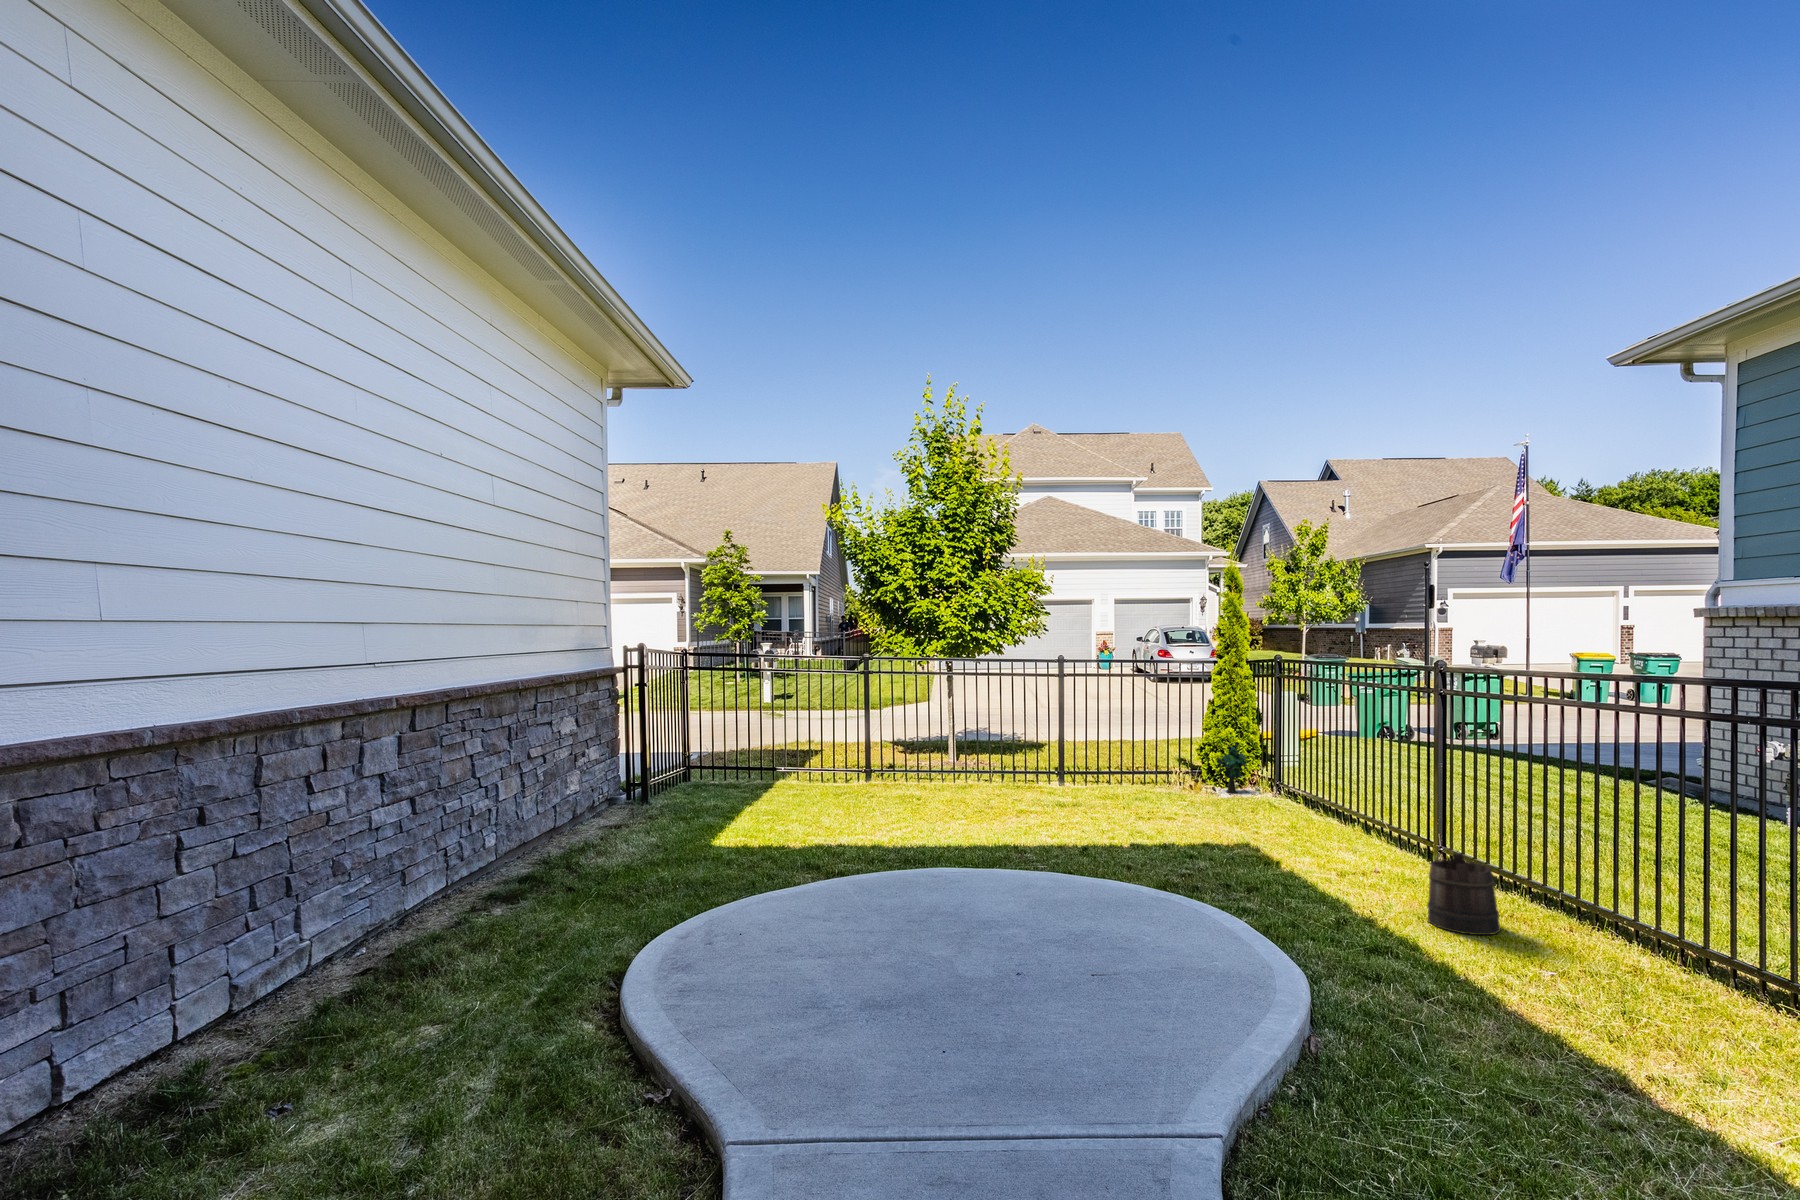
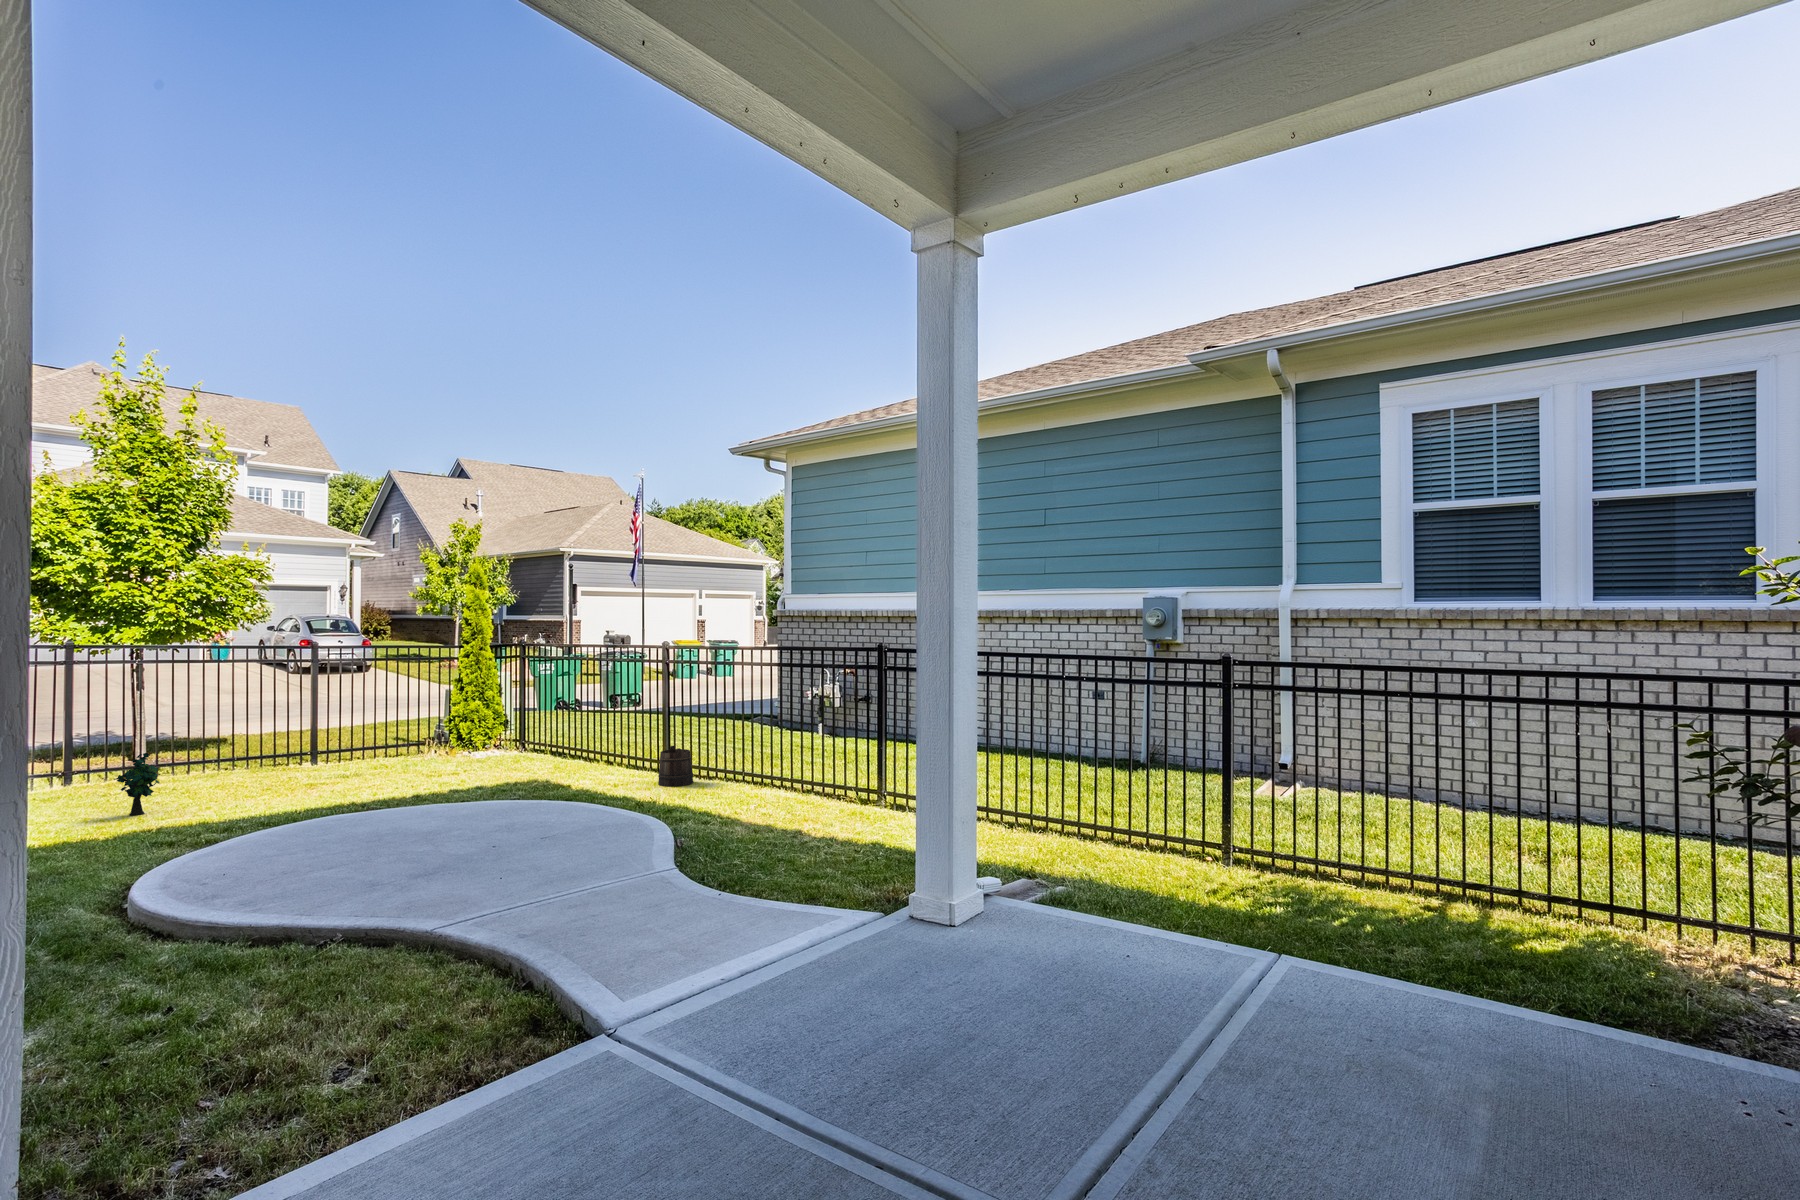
decorative plant: present [1216,742,1247,793] -> present [114,753,160,816]

